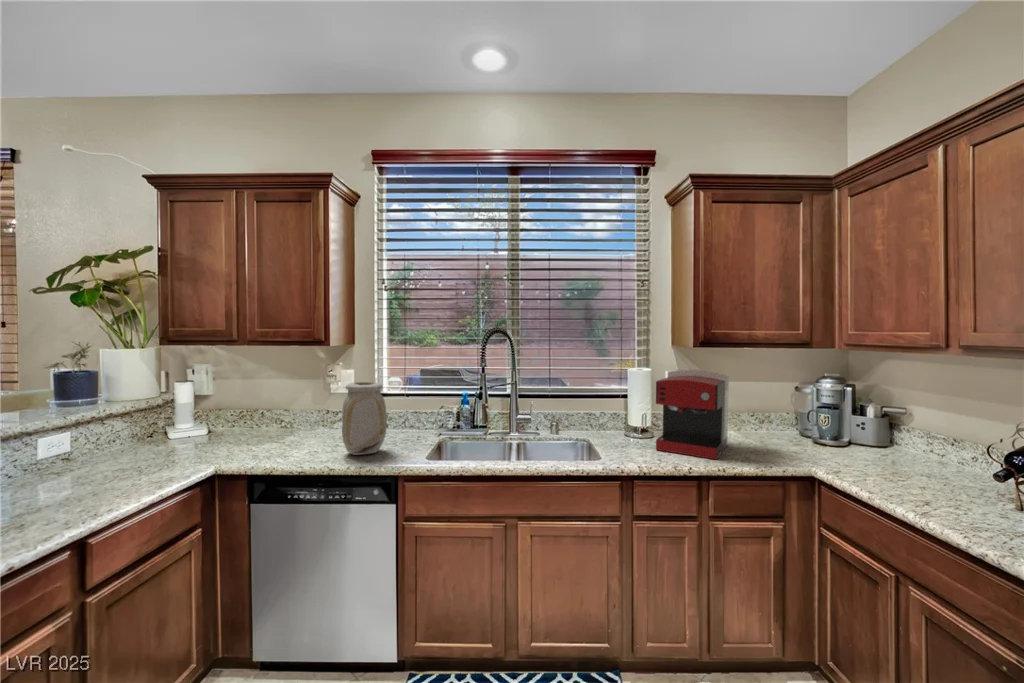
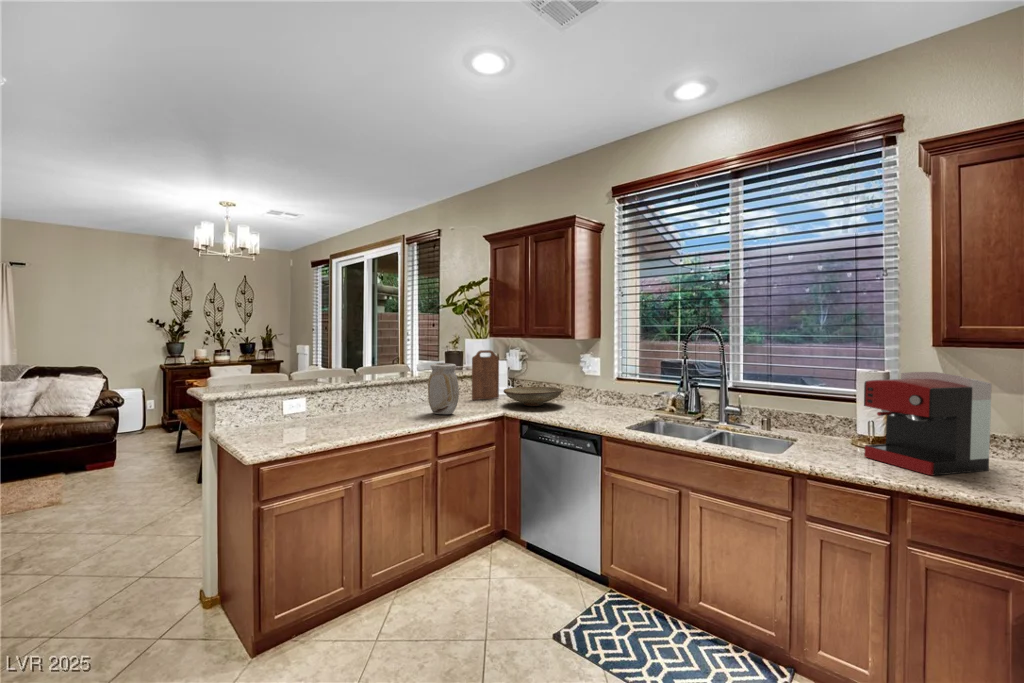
cutting board: none [132,367,187,452] -> present [472,350,499,400]
vase: present [342,382,387,455] -> present [428,363,459,414]
decorative bowl: none [208,414,310,448] -> present [504,387,564,406]

